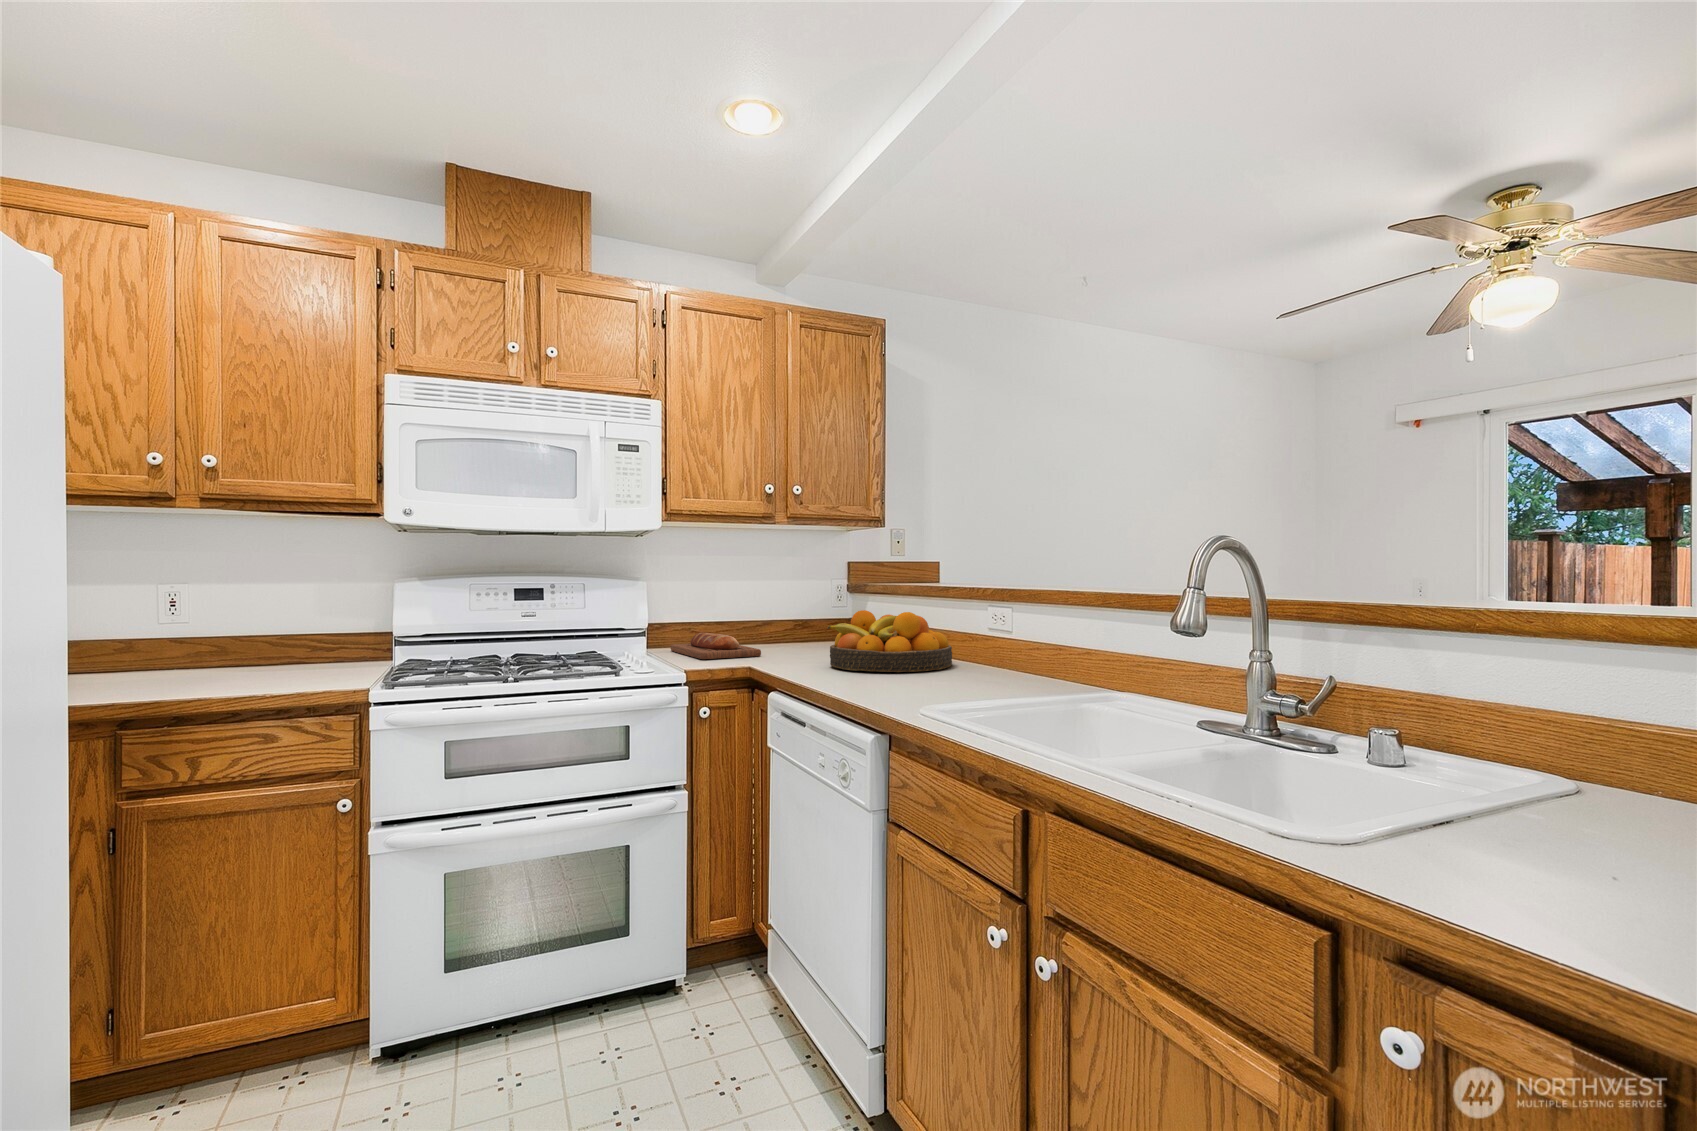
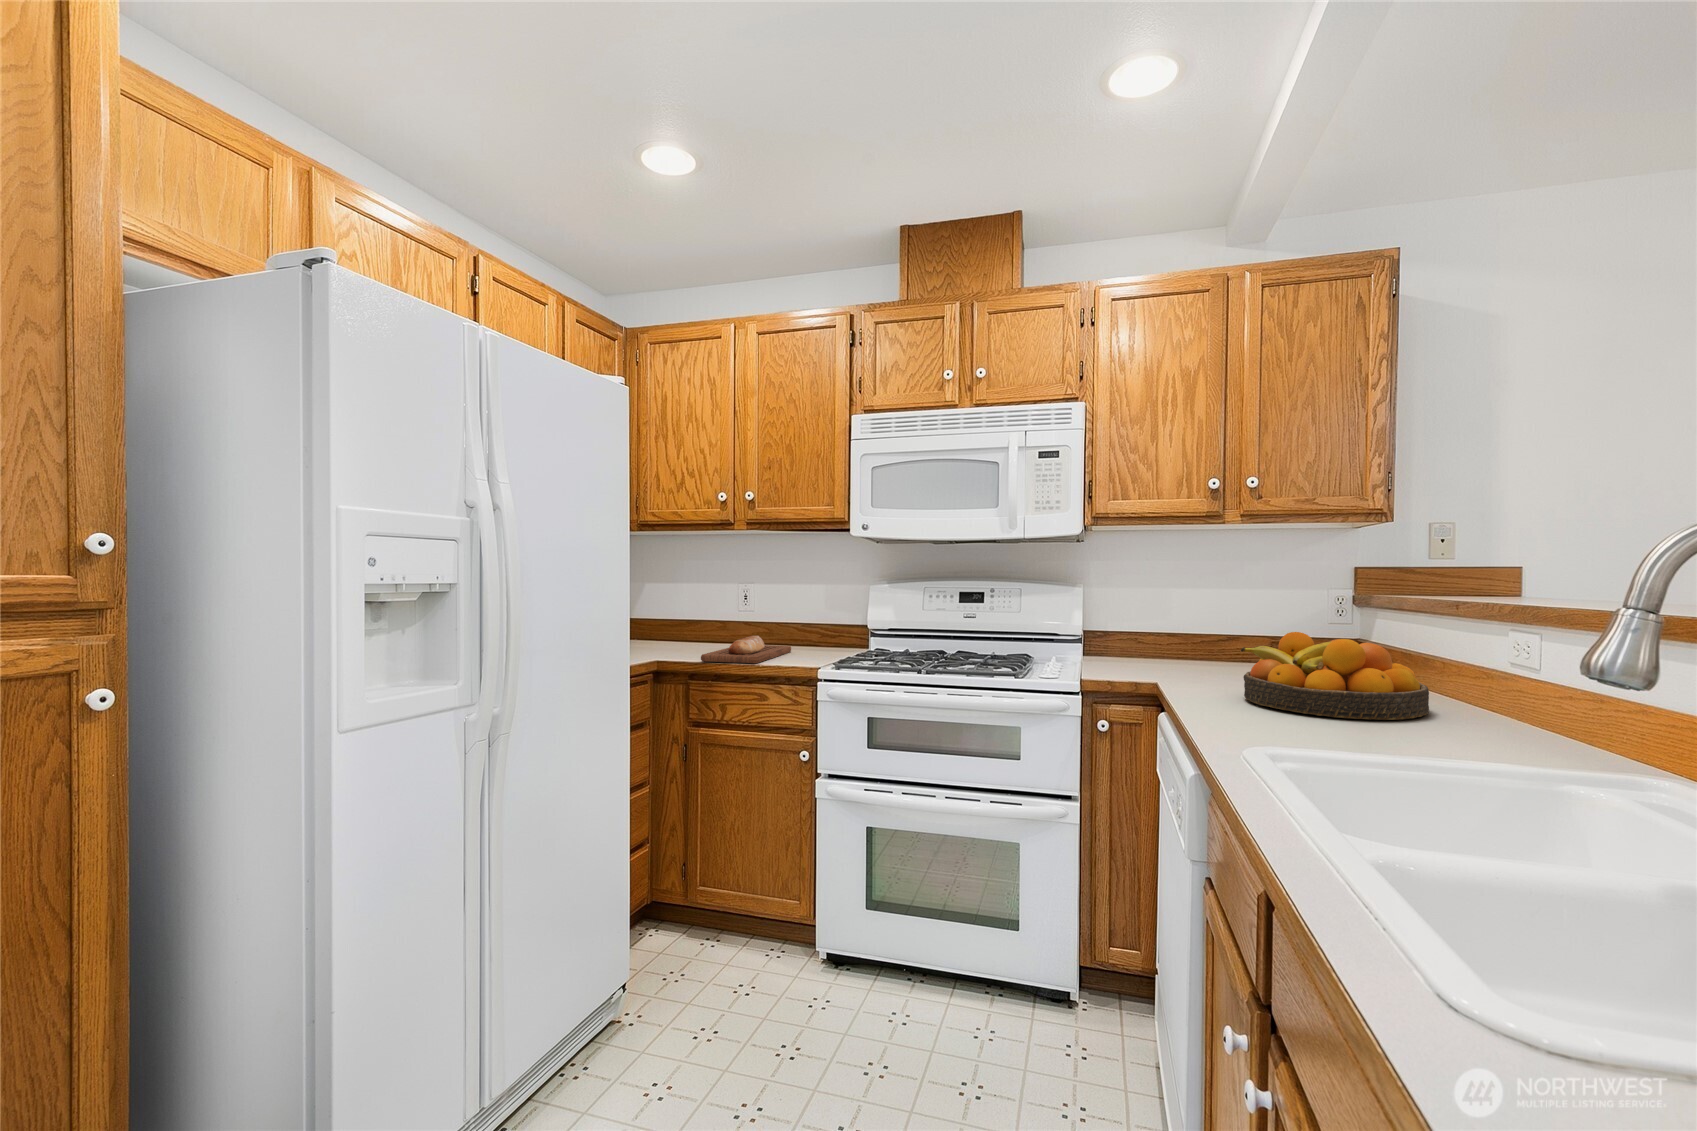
bread loaf: present [671,633,761,659] -> present [701,635,791,663]

